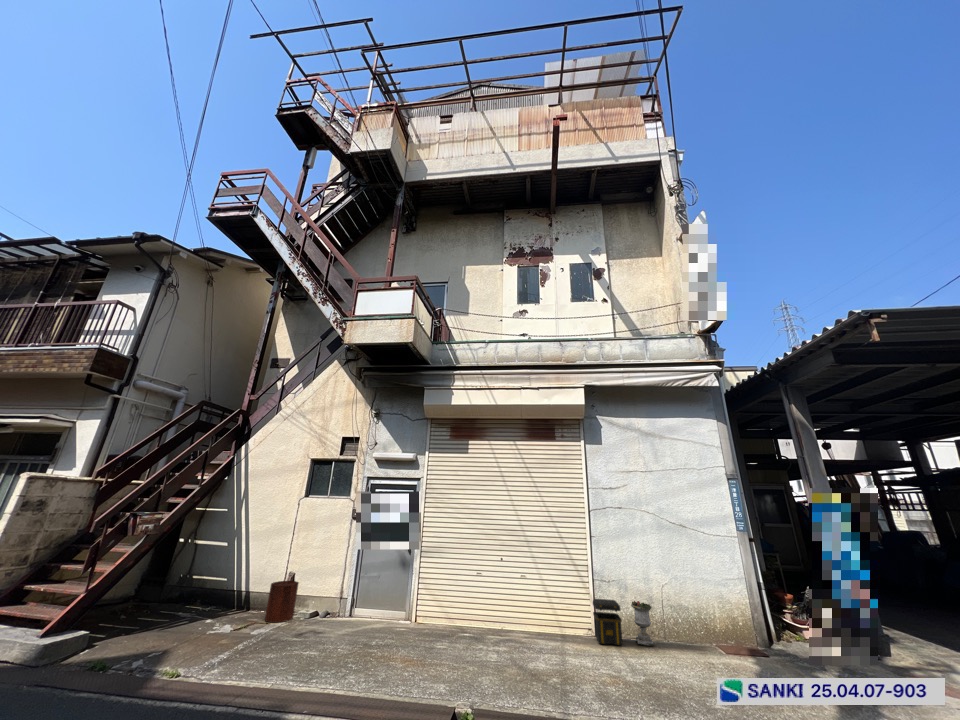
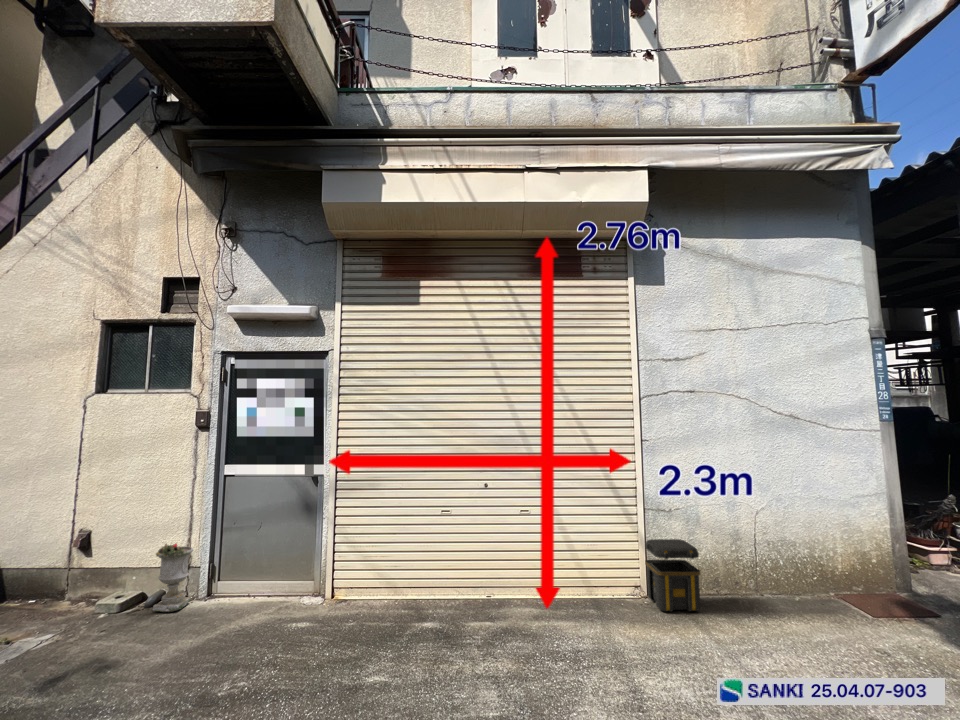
trash can: present [265,581,298,622] -> none [30,545,97,623]
planter: present [631,601,654,646] -> present [152,543,193,612]

